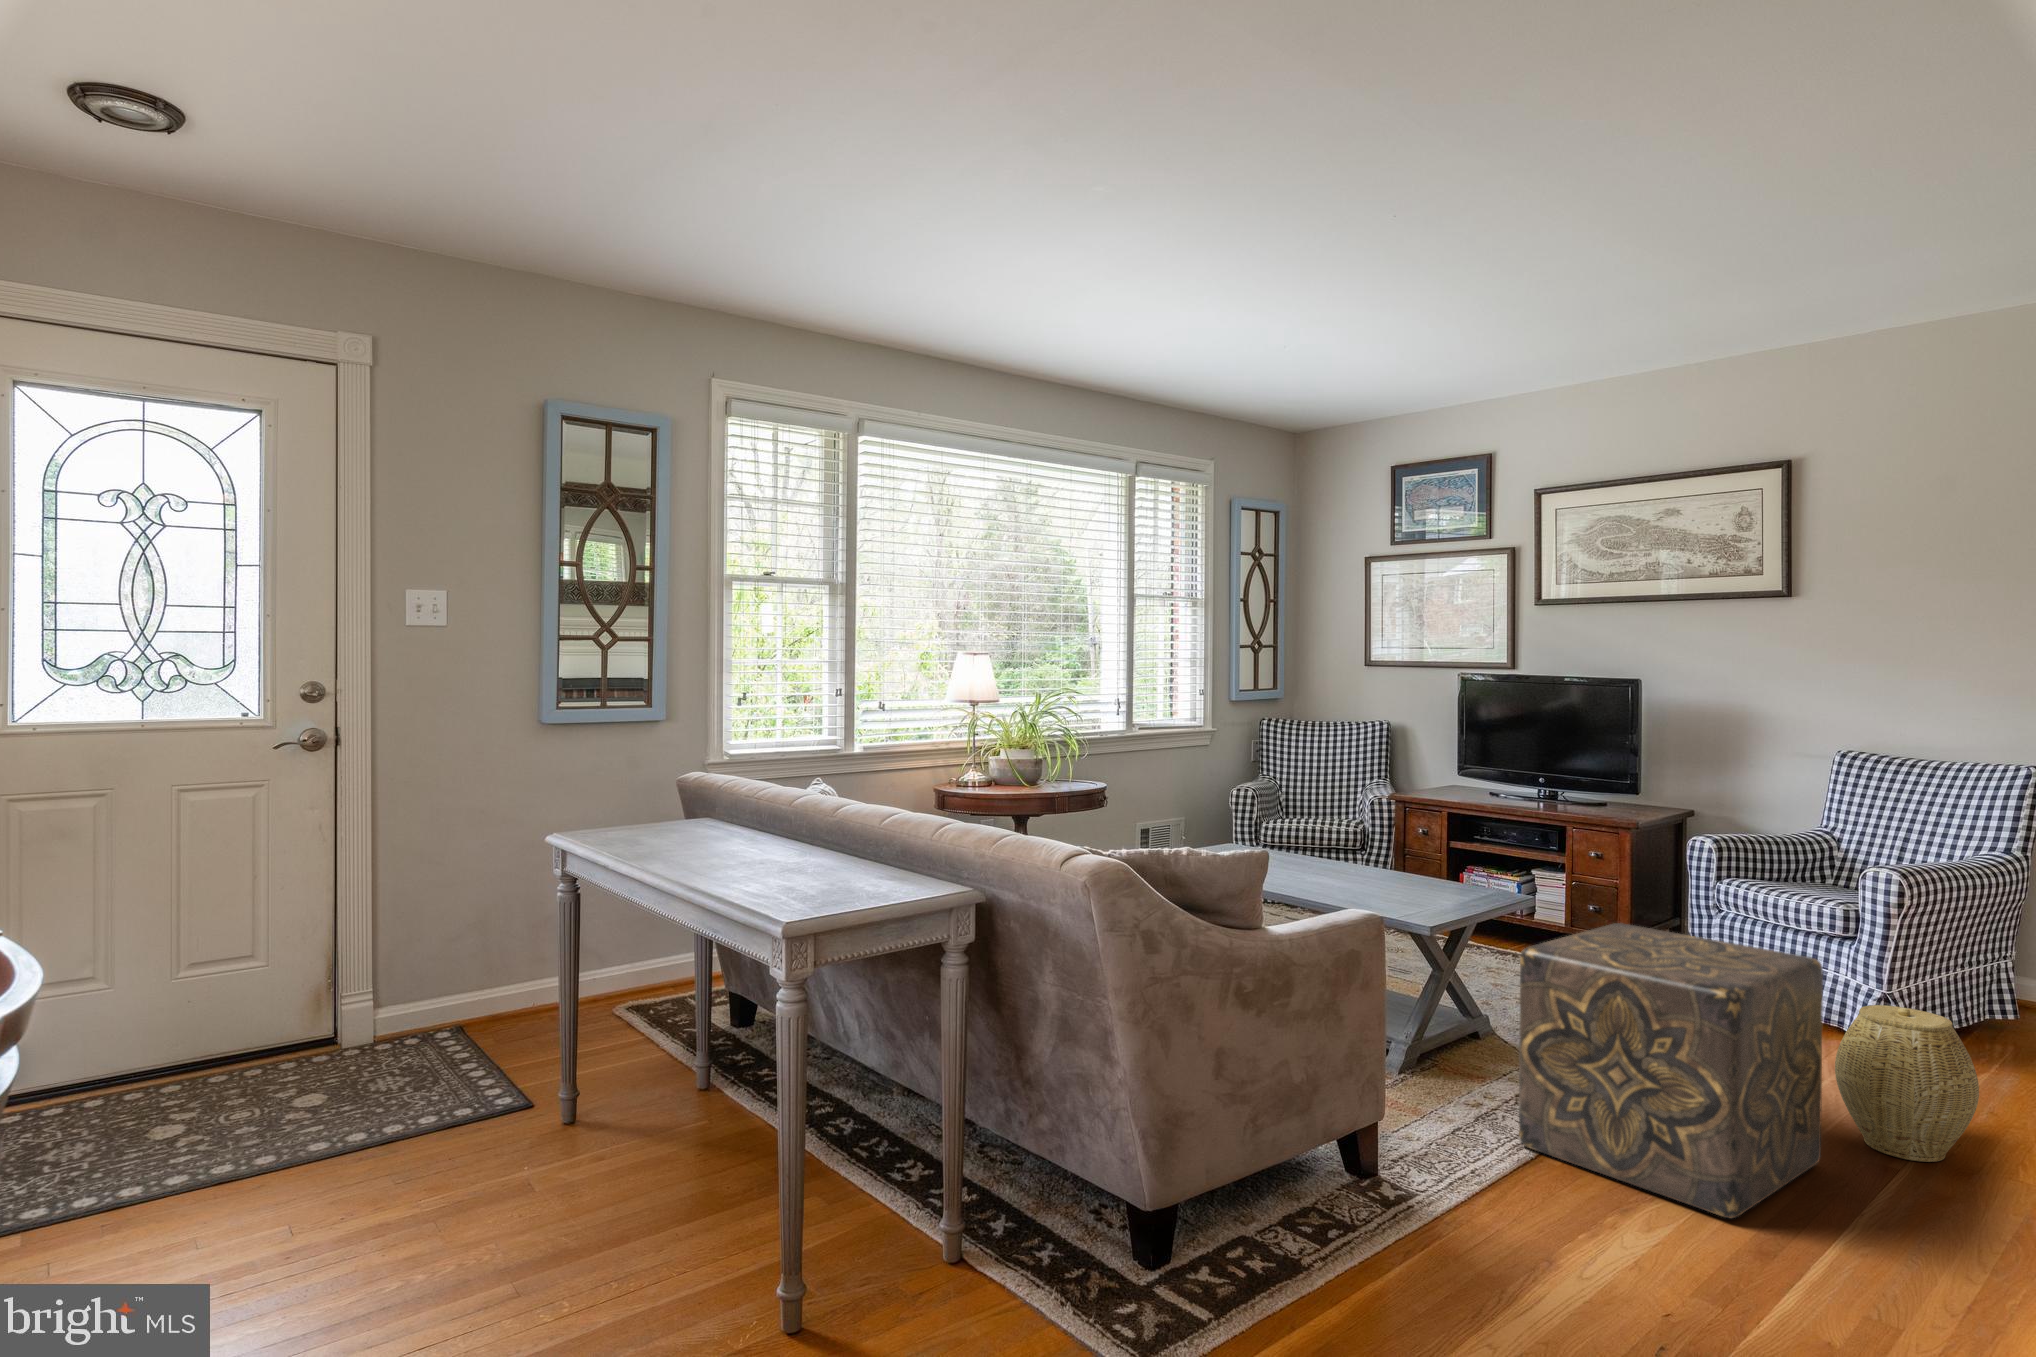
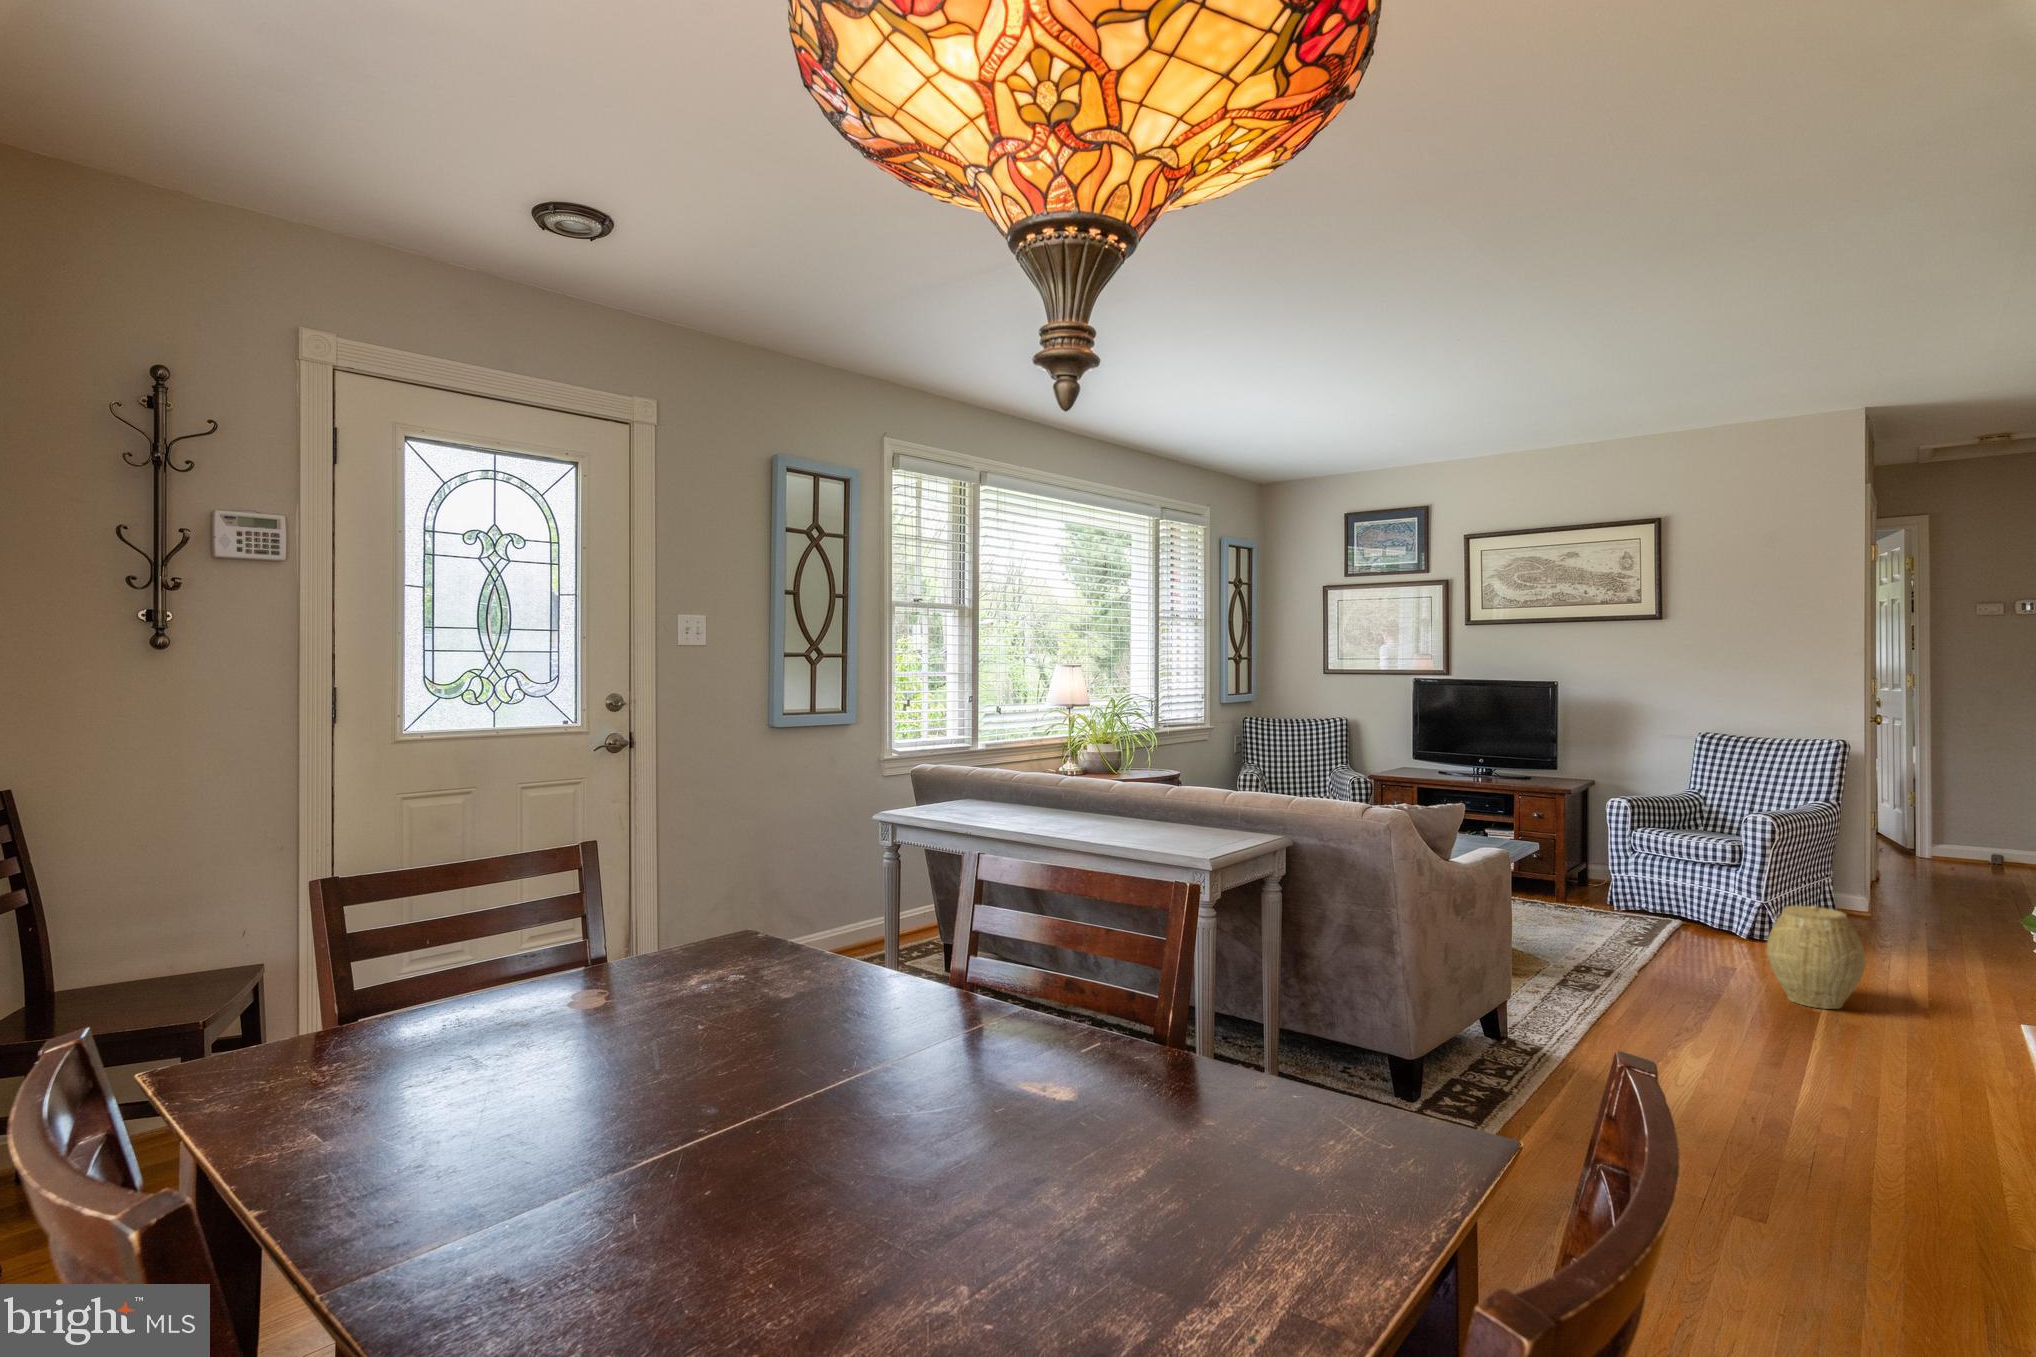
ottoman: present [1519,923,1823,1218] -> none [1574,857,1772,1048]

